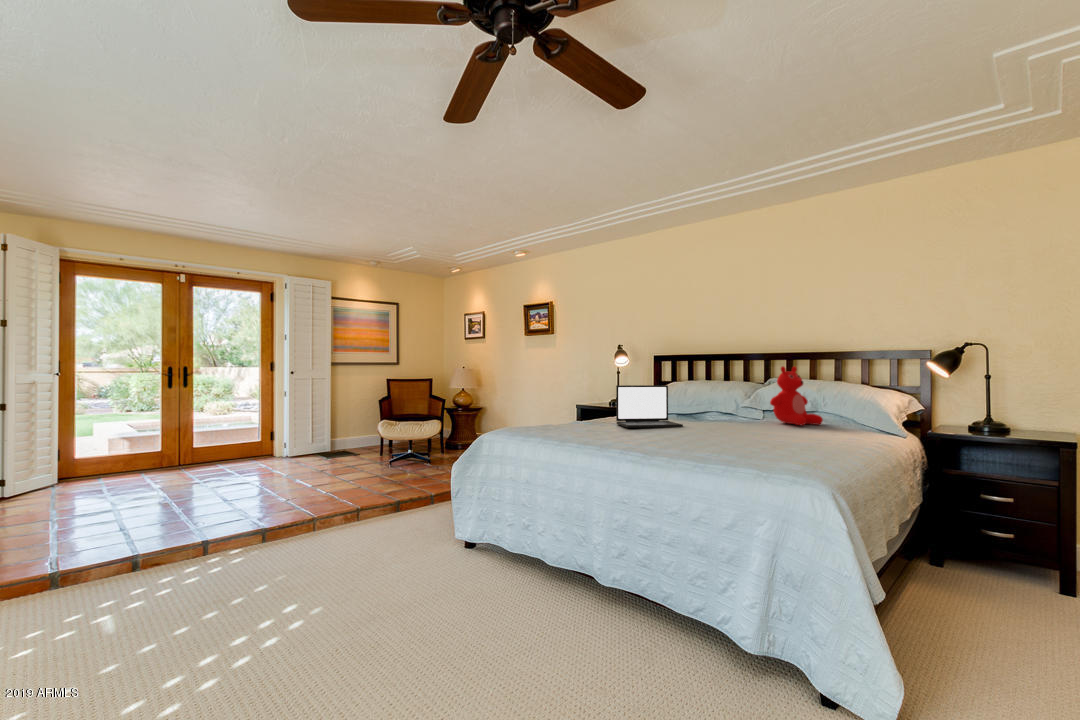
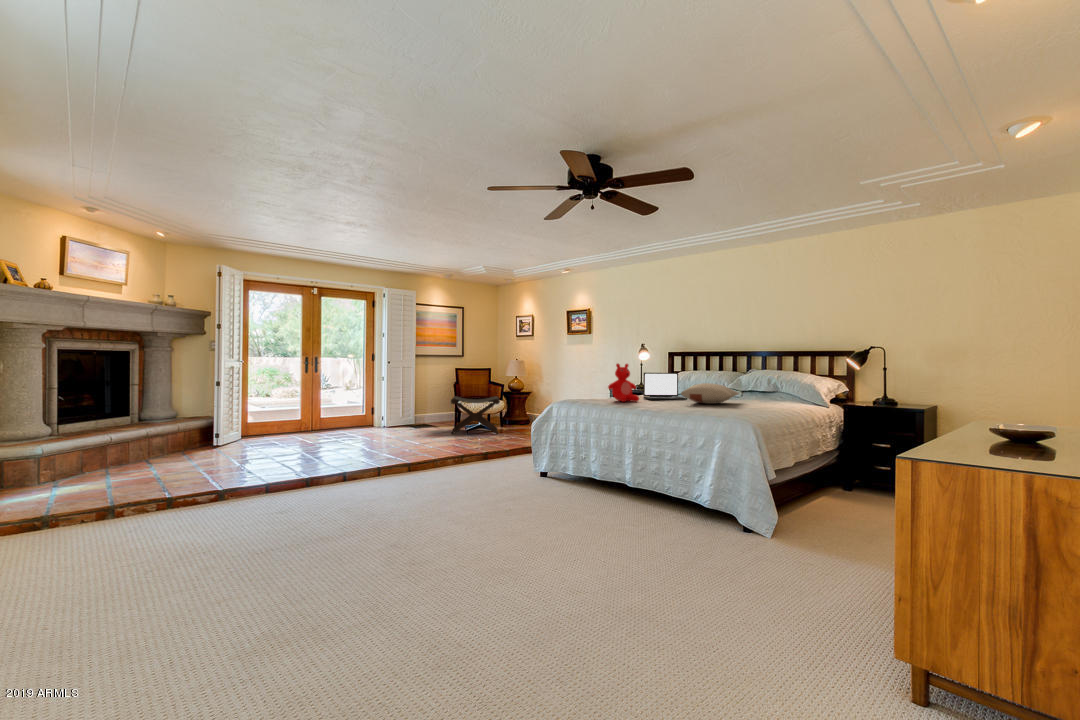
teddy bear: present [770,366,823,425] -> present [608,364,639,402]
pillow: none [674,403,766,437] -> present [681,383,739,404]
footstool: none [364,416,434,469] -> present [451,396,500,434]

